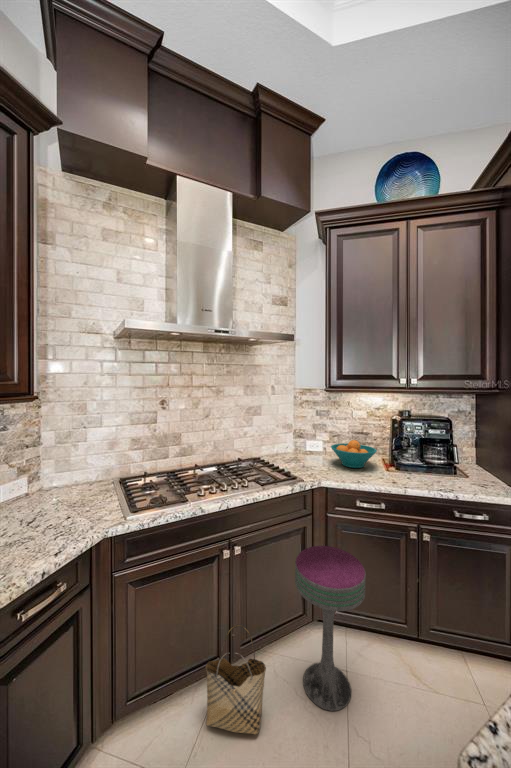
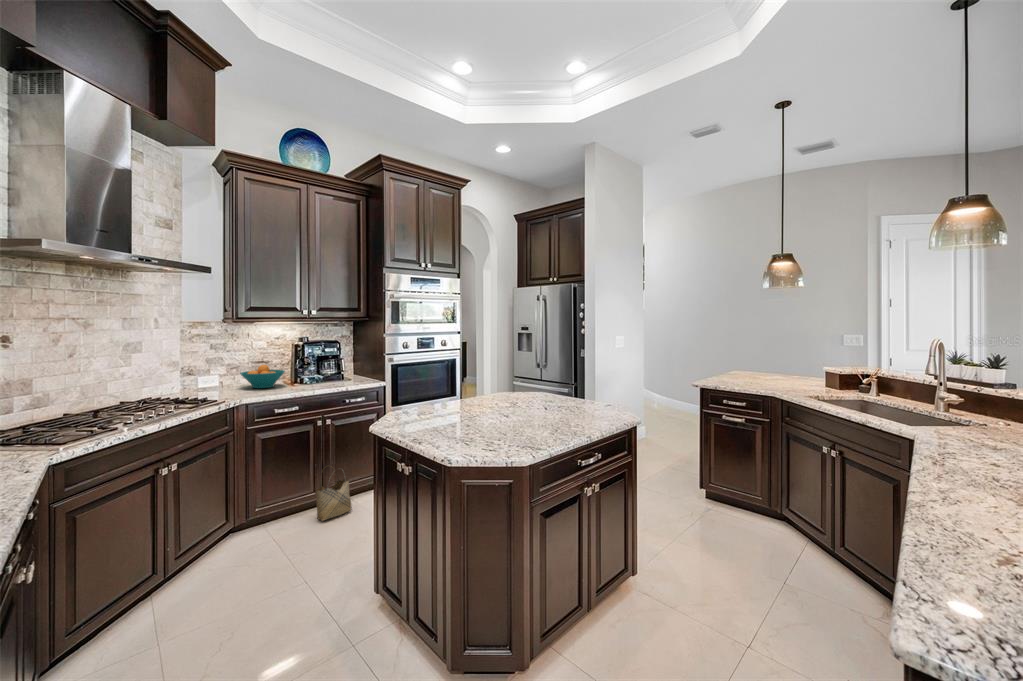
bar stool: present [295,546,366,711] -> none [234,446,295,557]
woven basket: present [206,625,266,735] -> present [316,470,352,521]

